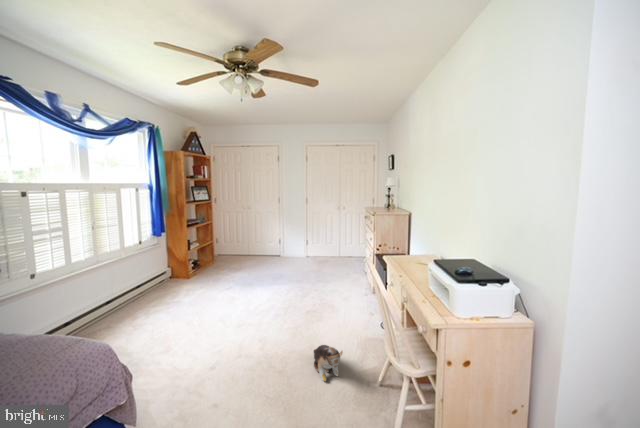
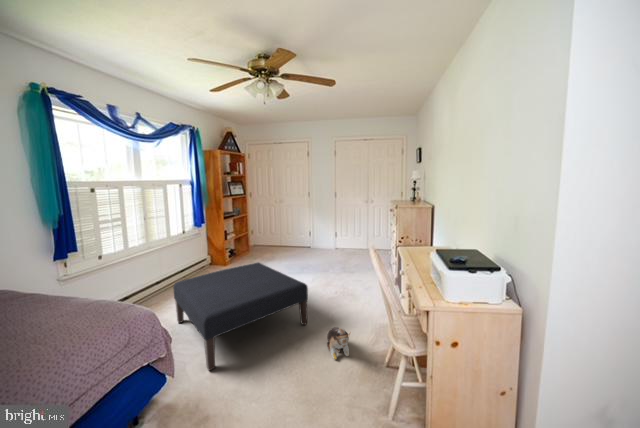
ottoman: none [130,275,290,410] -> present [173,263,308,370]

